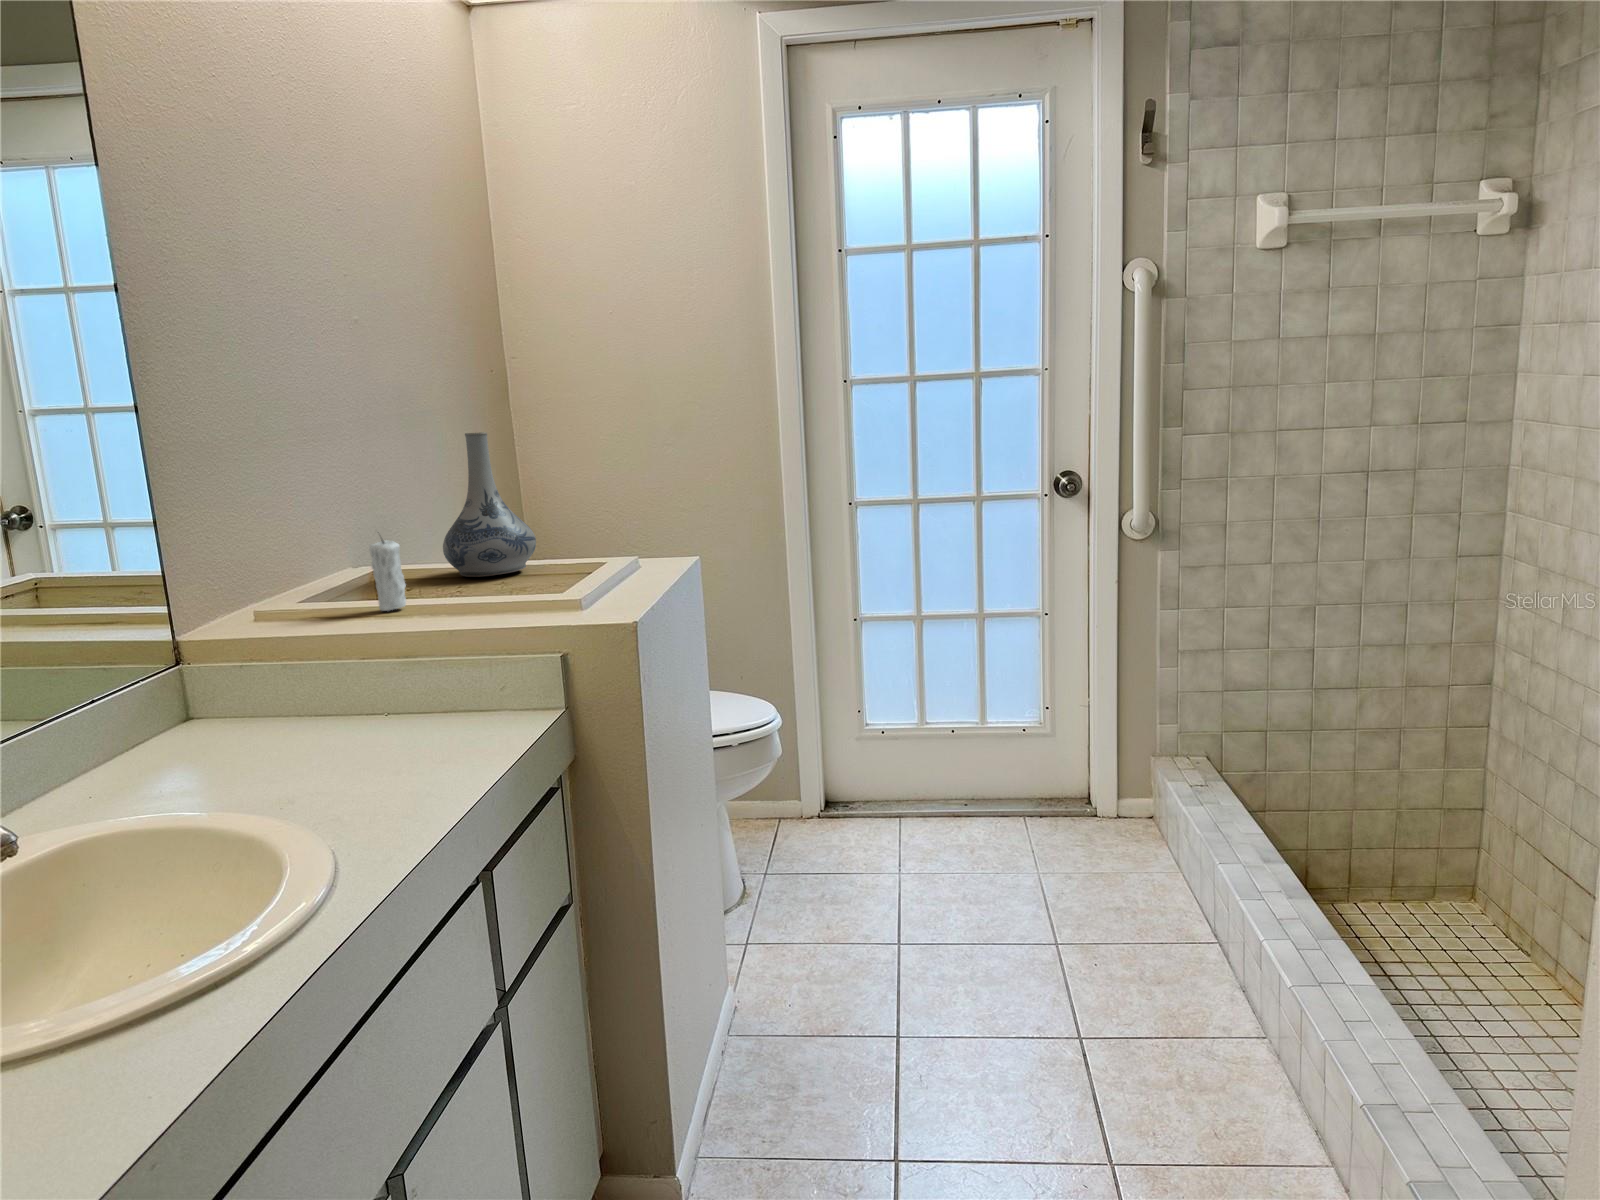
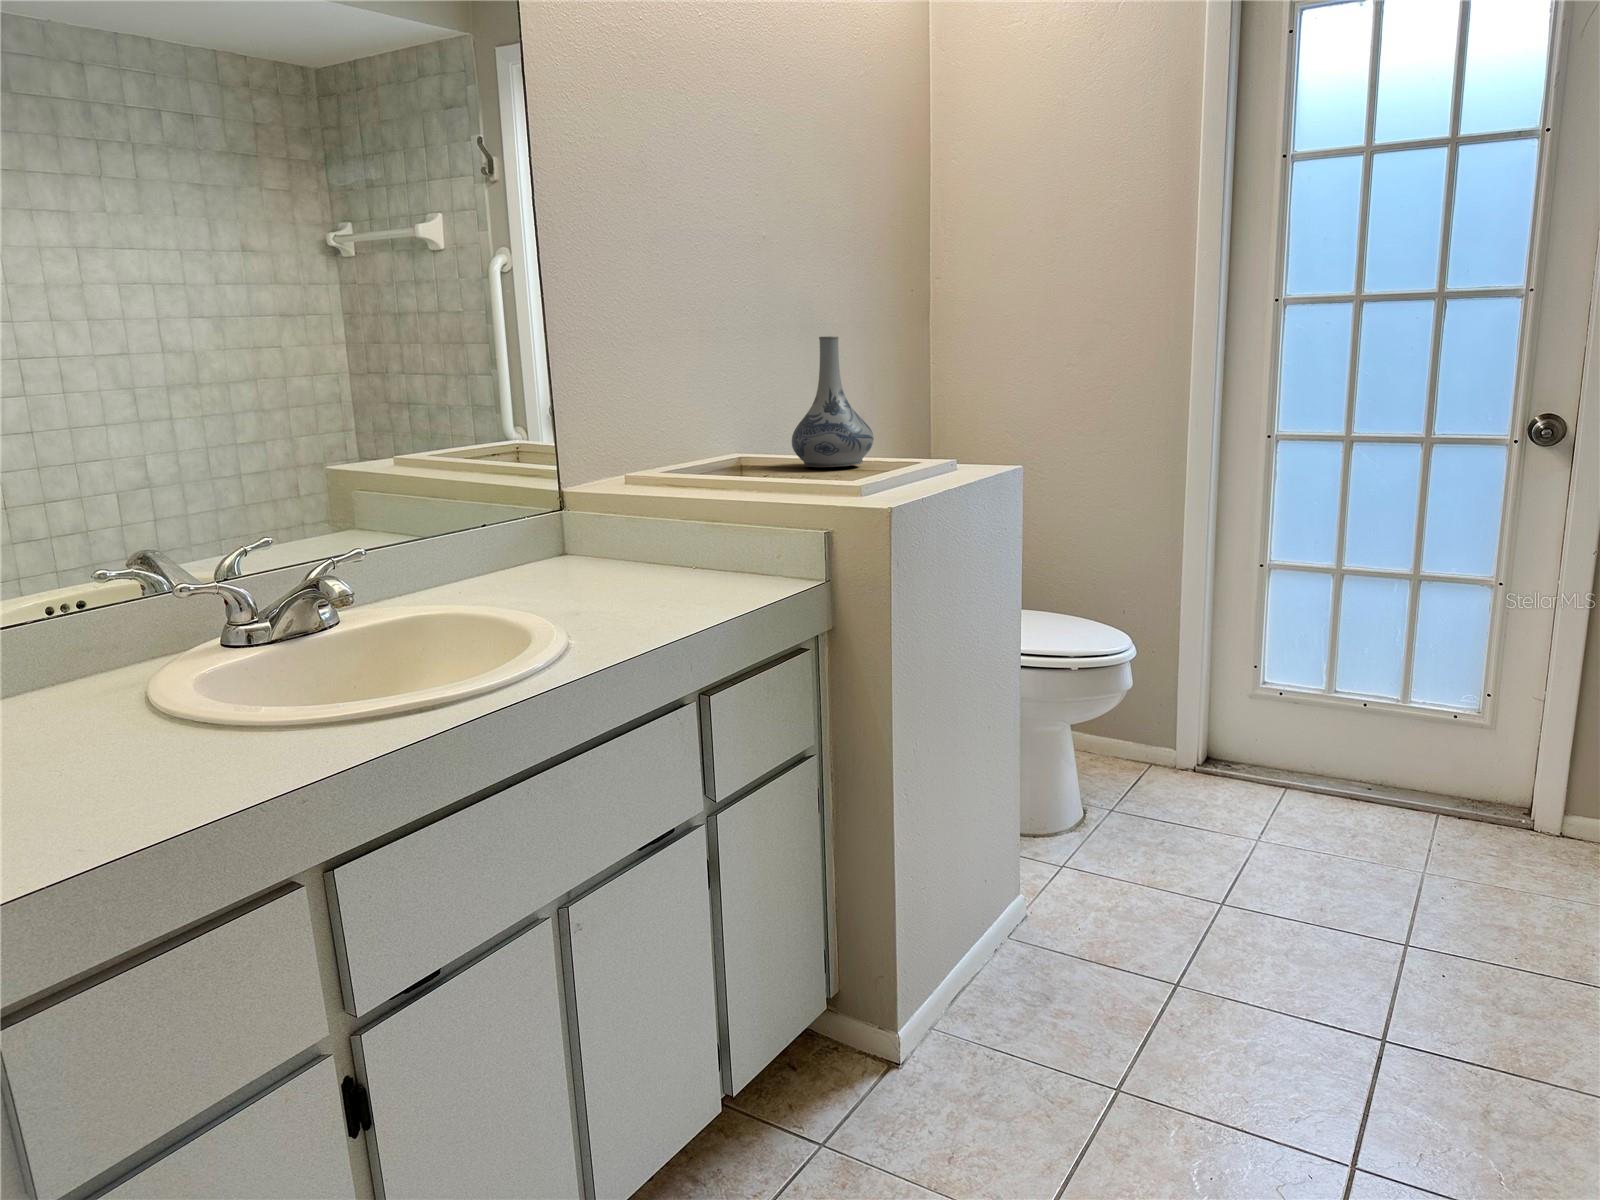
candle: present [369,540,406,611] -> none [705,412,733,484]

